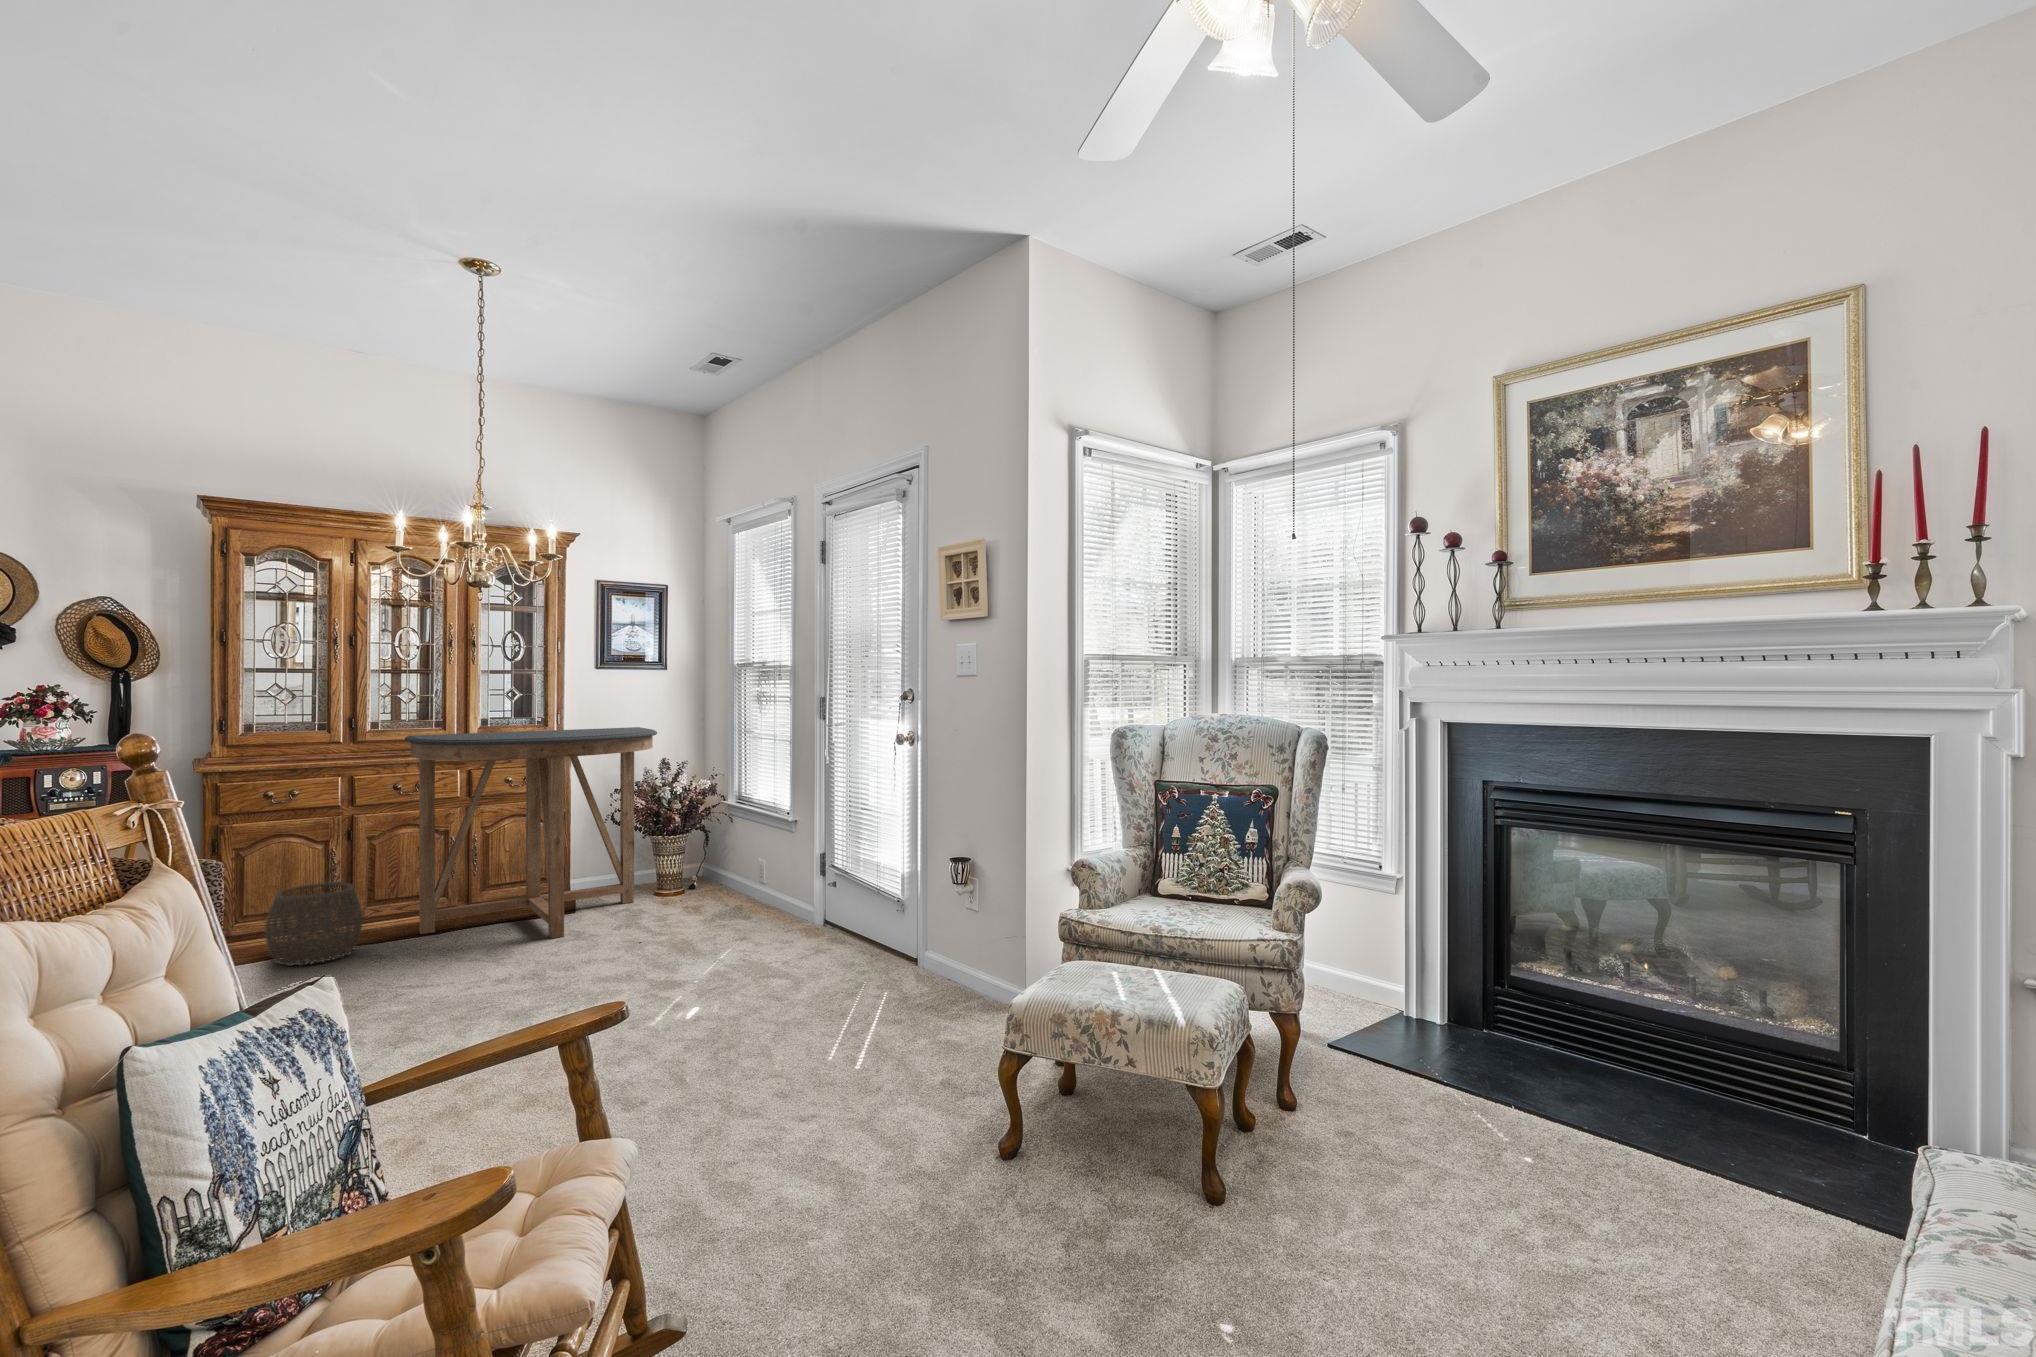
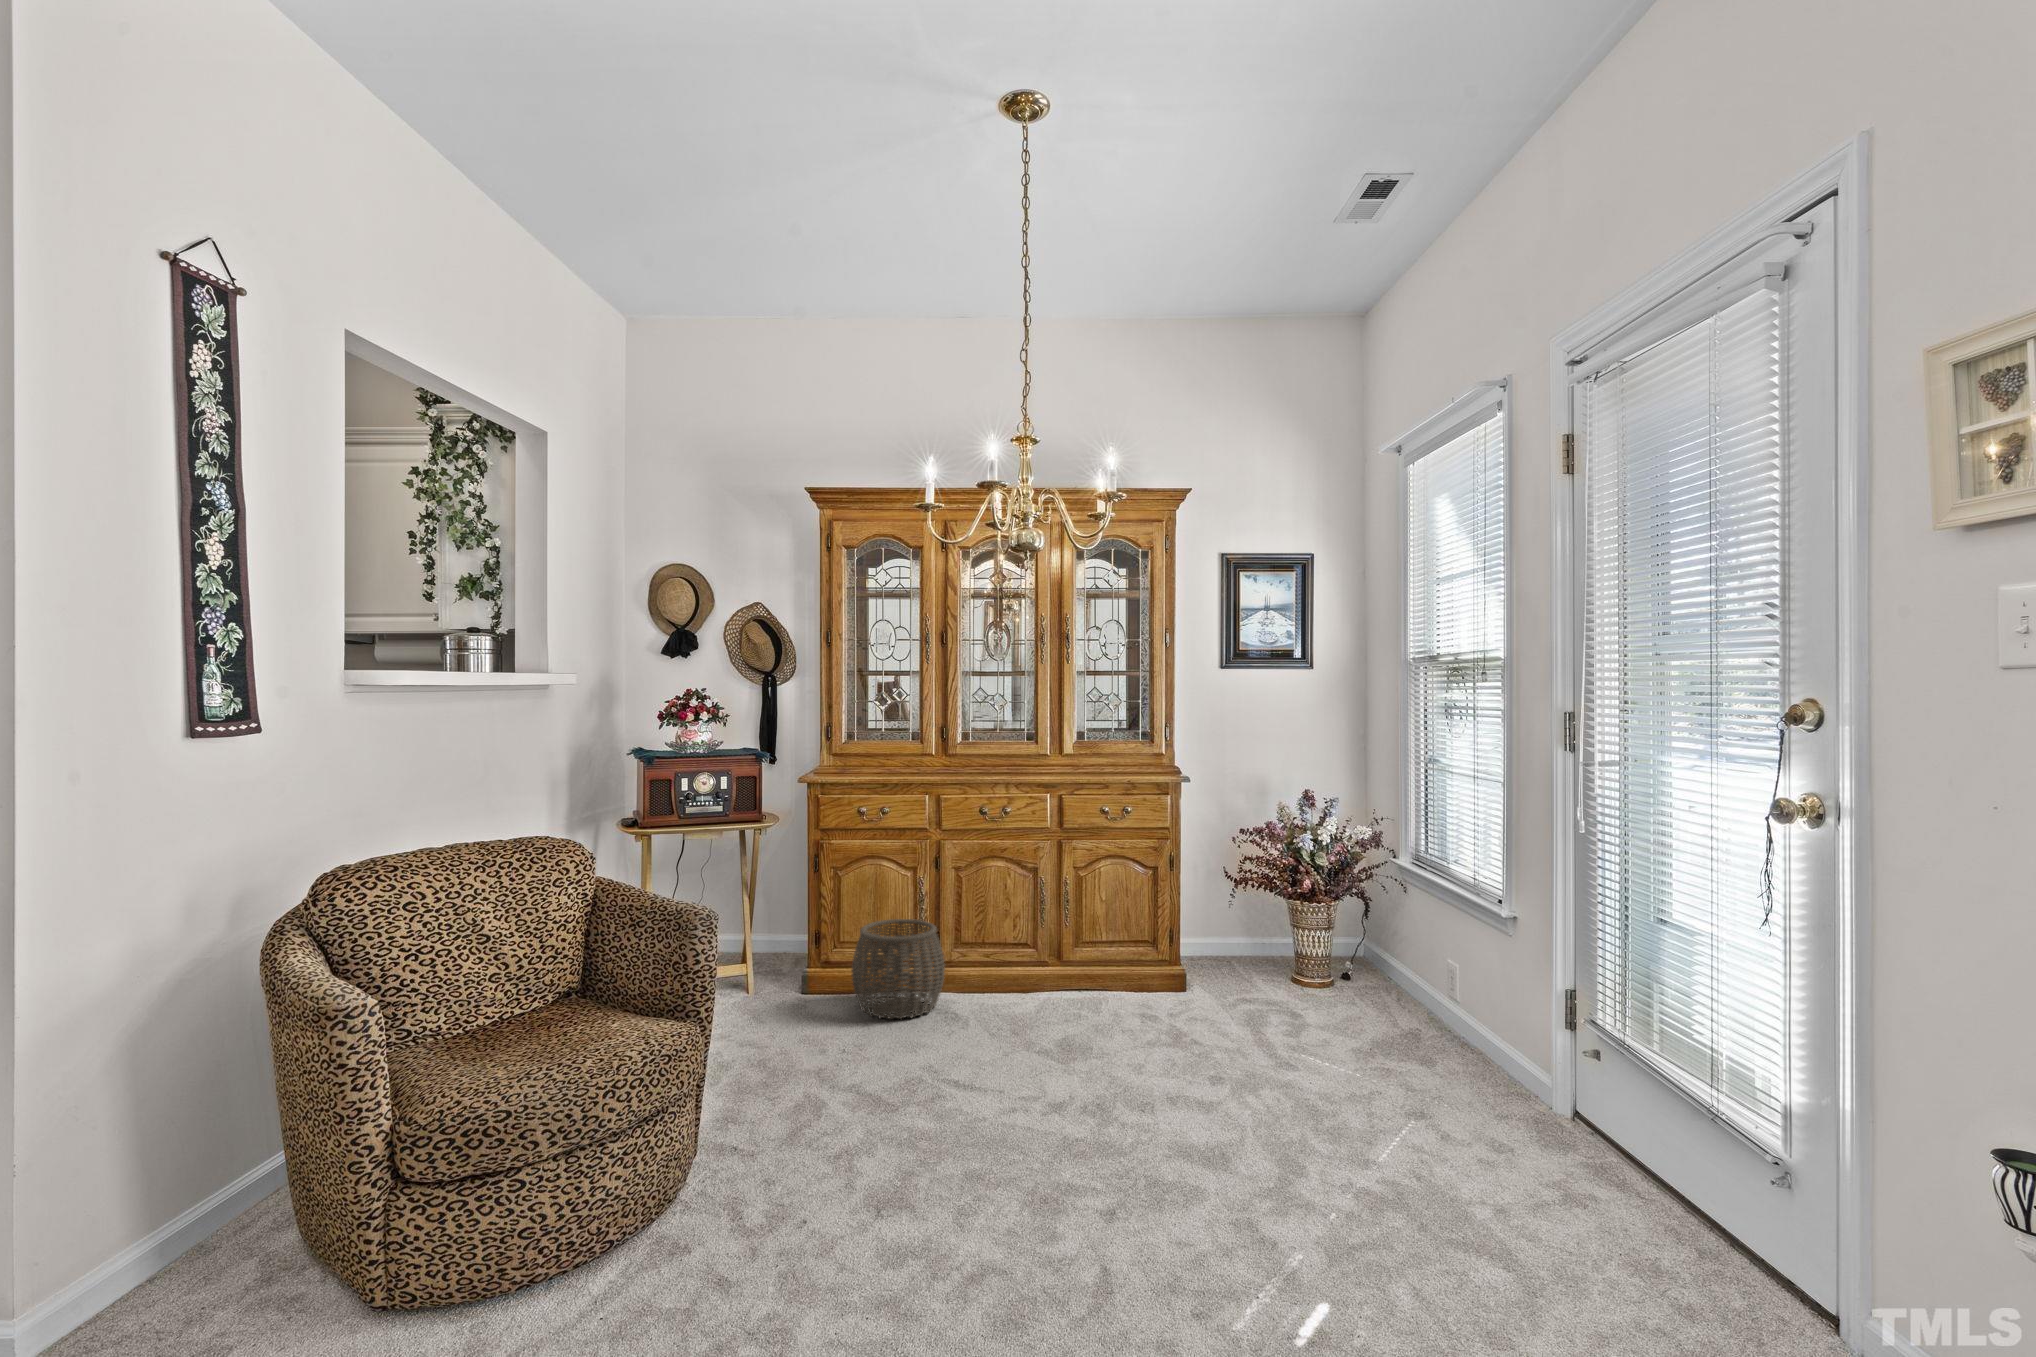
console table: present [405,727,657,938] -> none [992,749,1291,1040]

